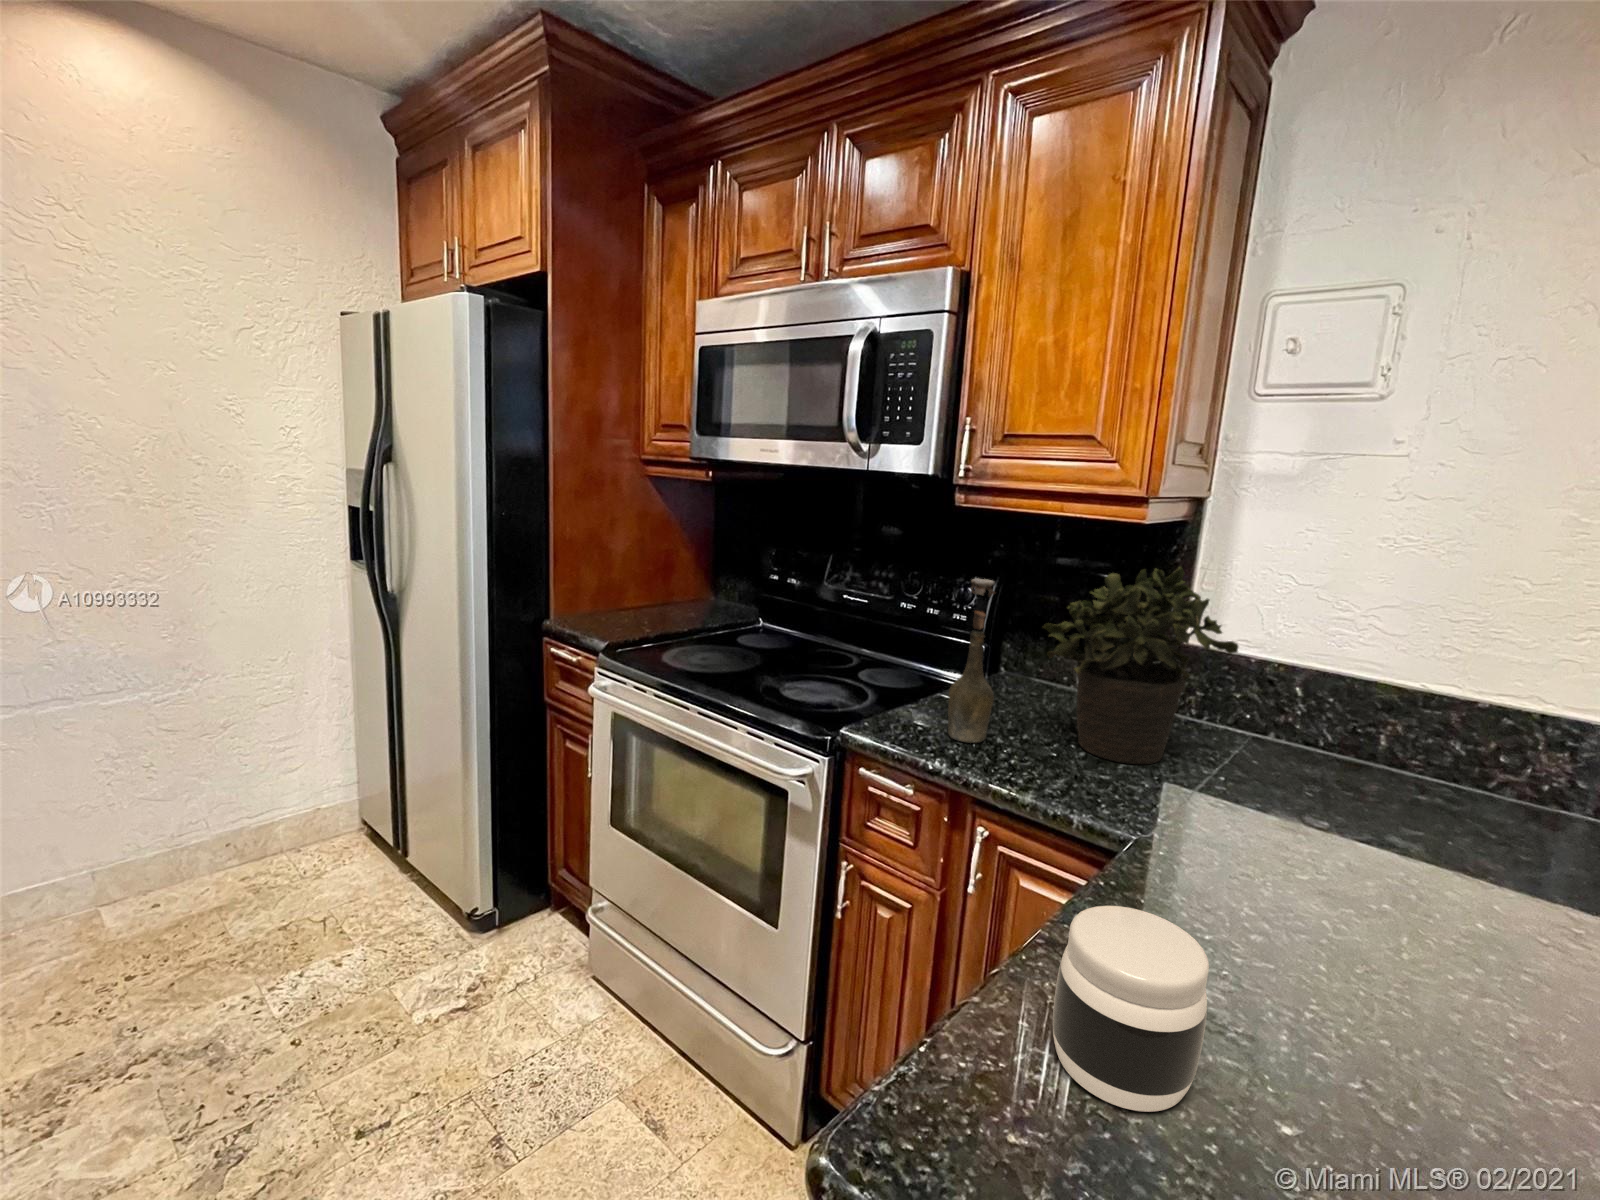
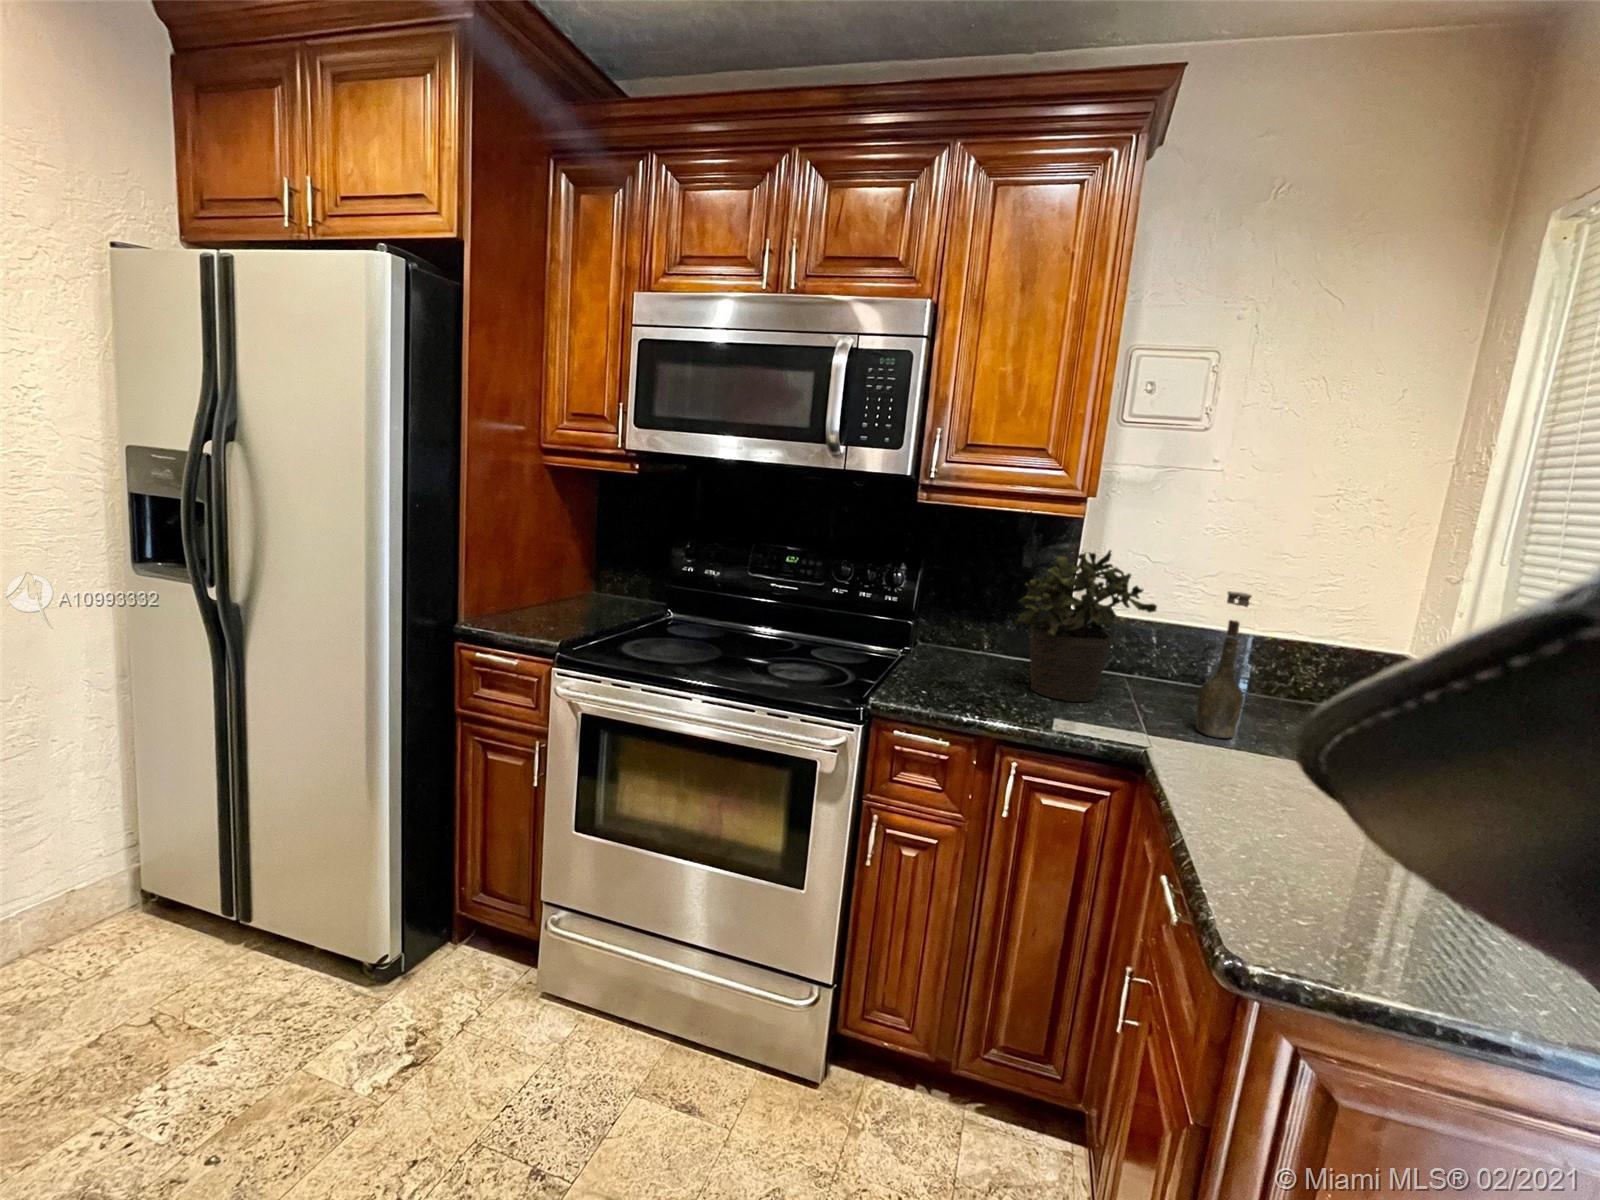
bottle: present [948,578,995,743] -> present [1196,591,1252,738]
jar: present [1053,906,1209,1112] -> none [1261,778,1380,902]

